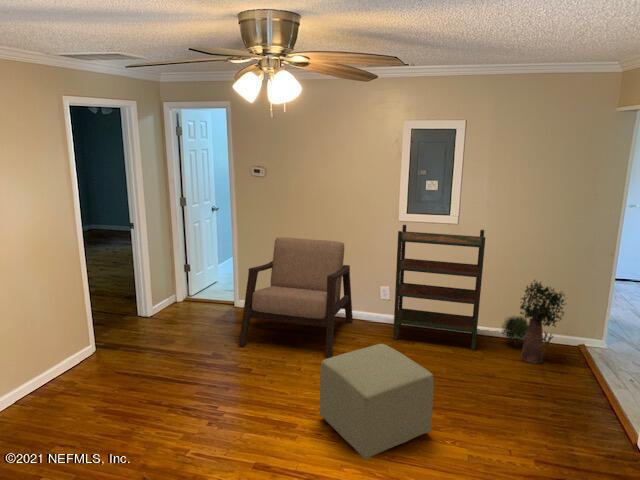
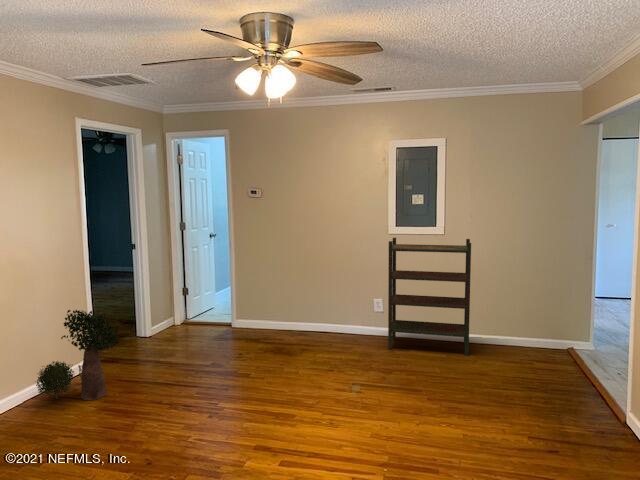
armchair: present [239,237,353,358] -> none [237,255,348,366]
potted plant: present [502,280,565,363] -> present [36,310,119,400]
ottoman: present [320,344,434,459] -> none [319,340,430,445]

